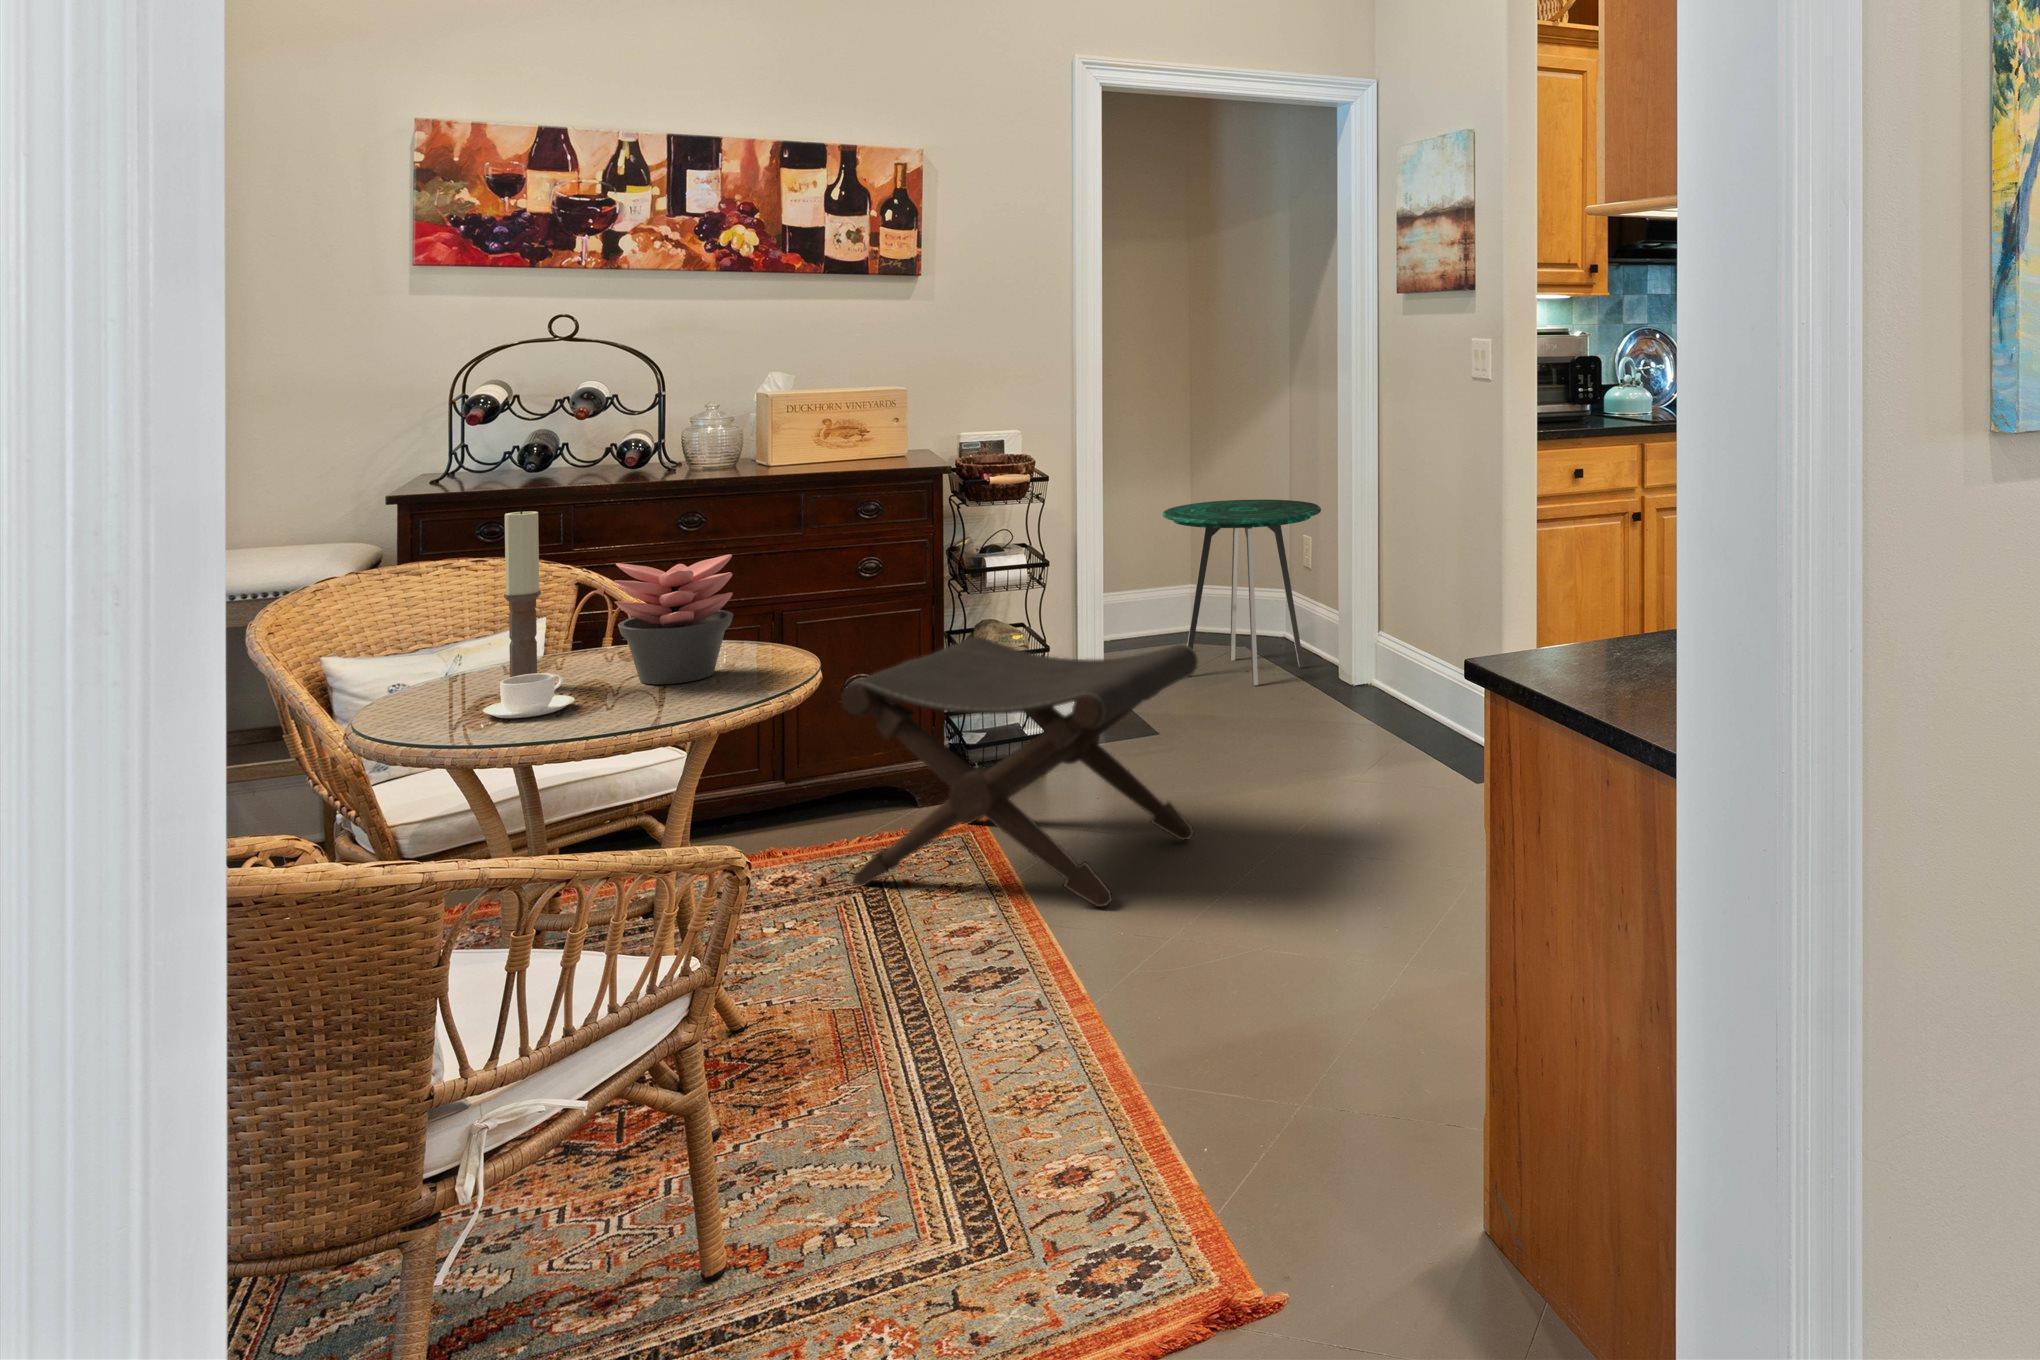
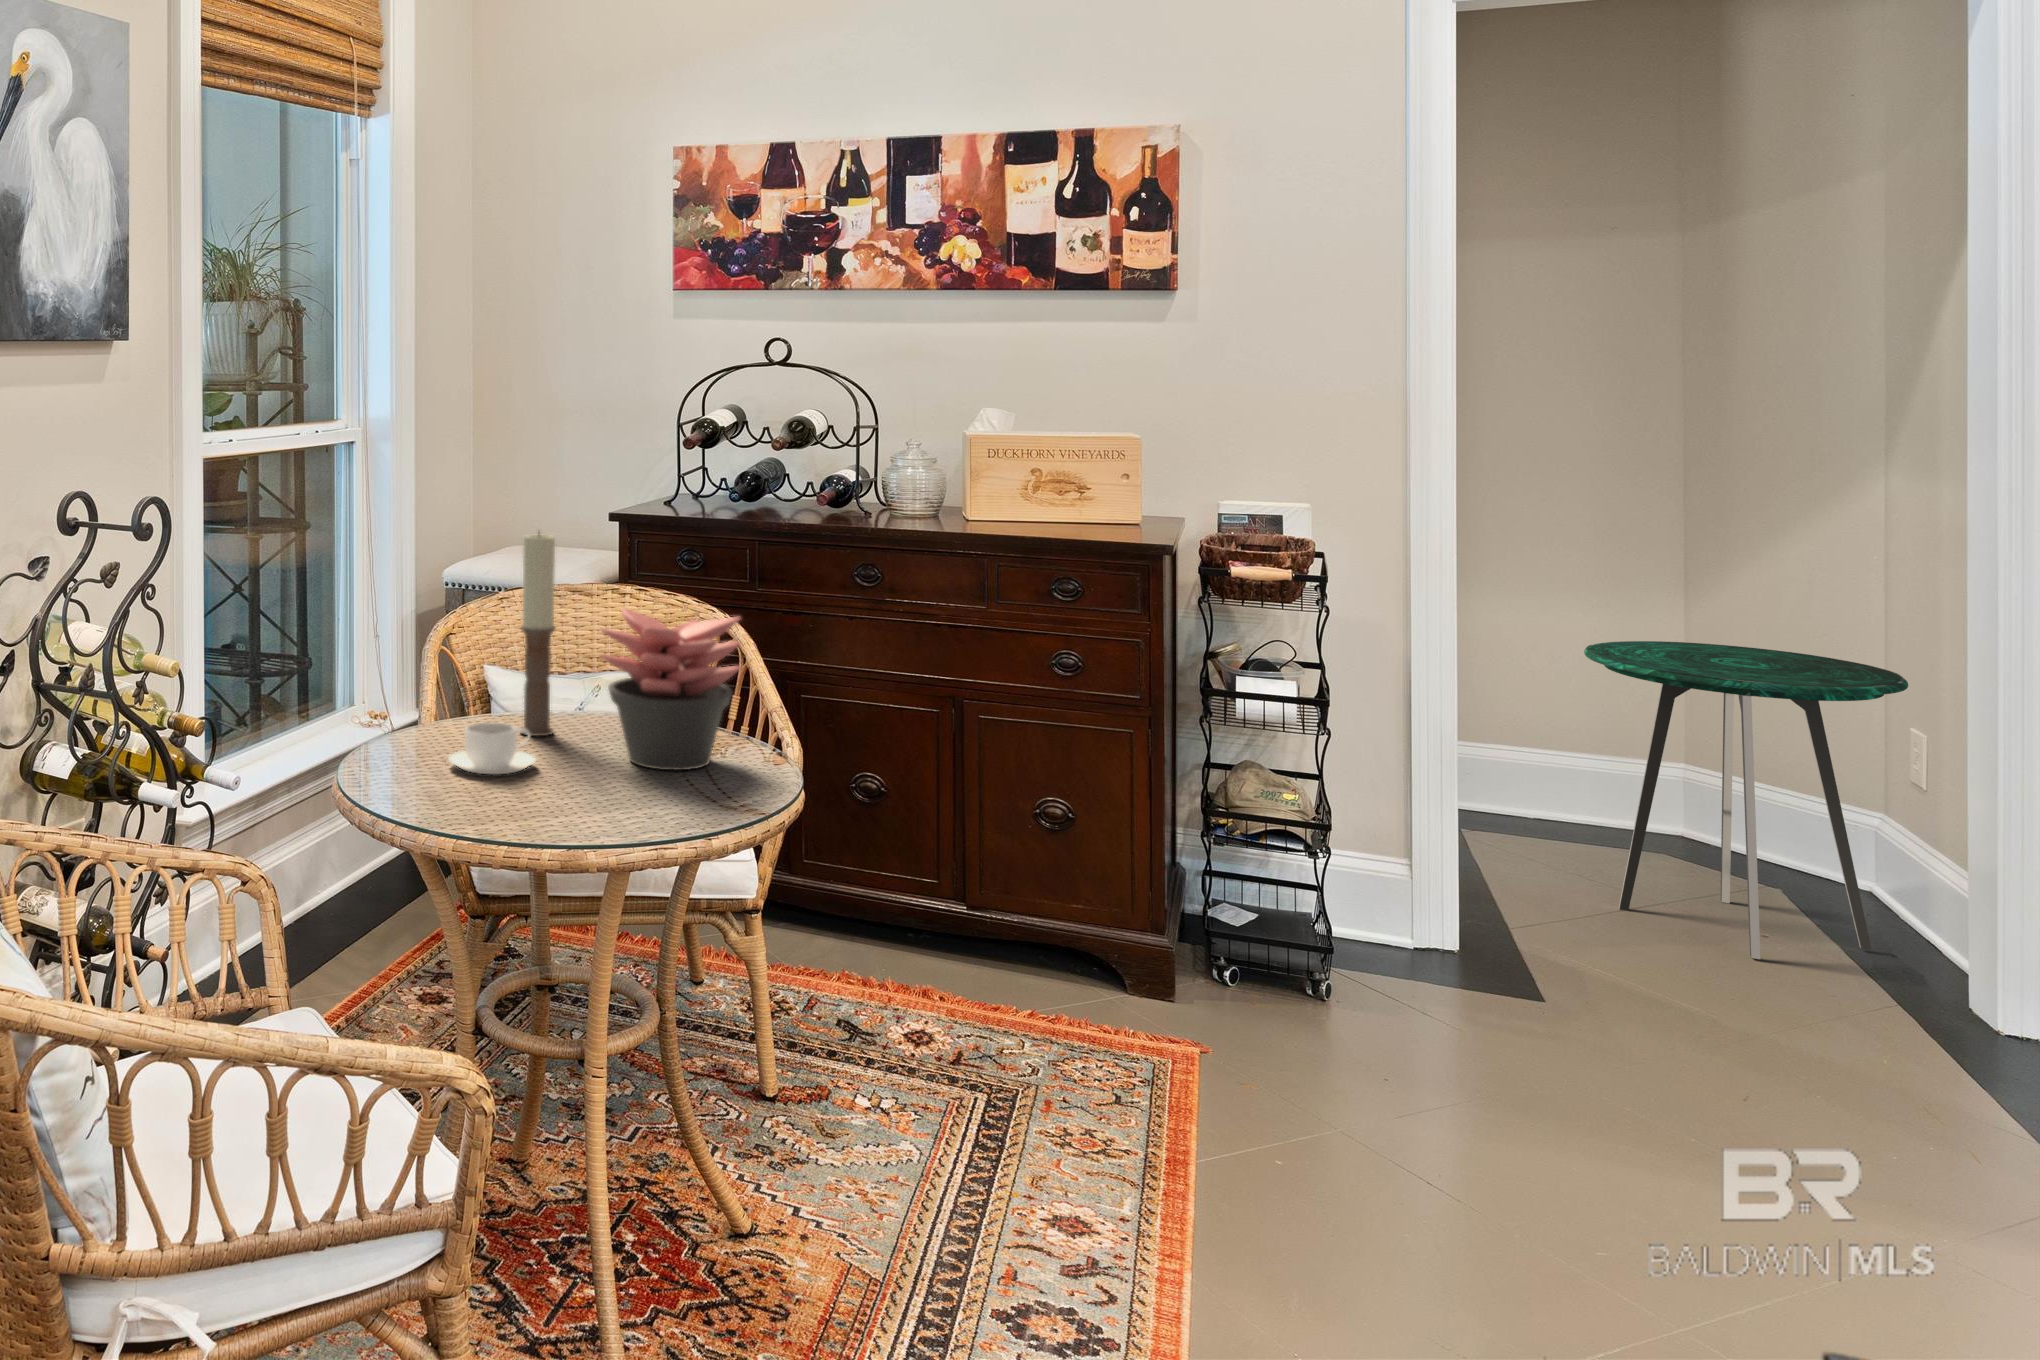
footstool: present [842,637,1198,907] -> none [974,781,1533,1278]

